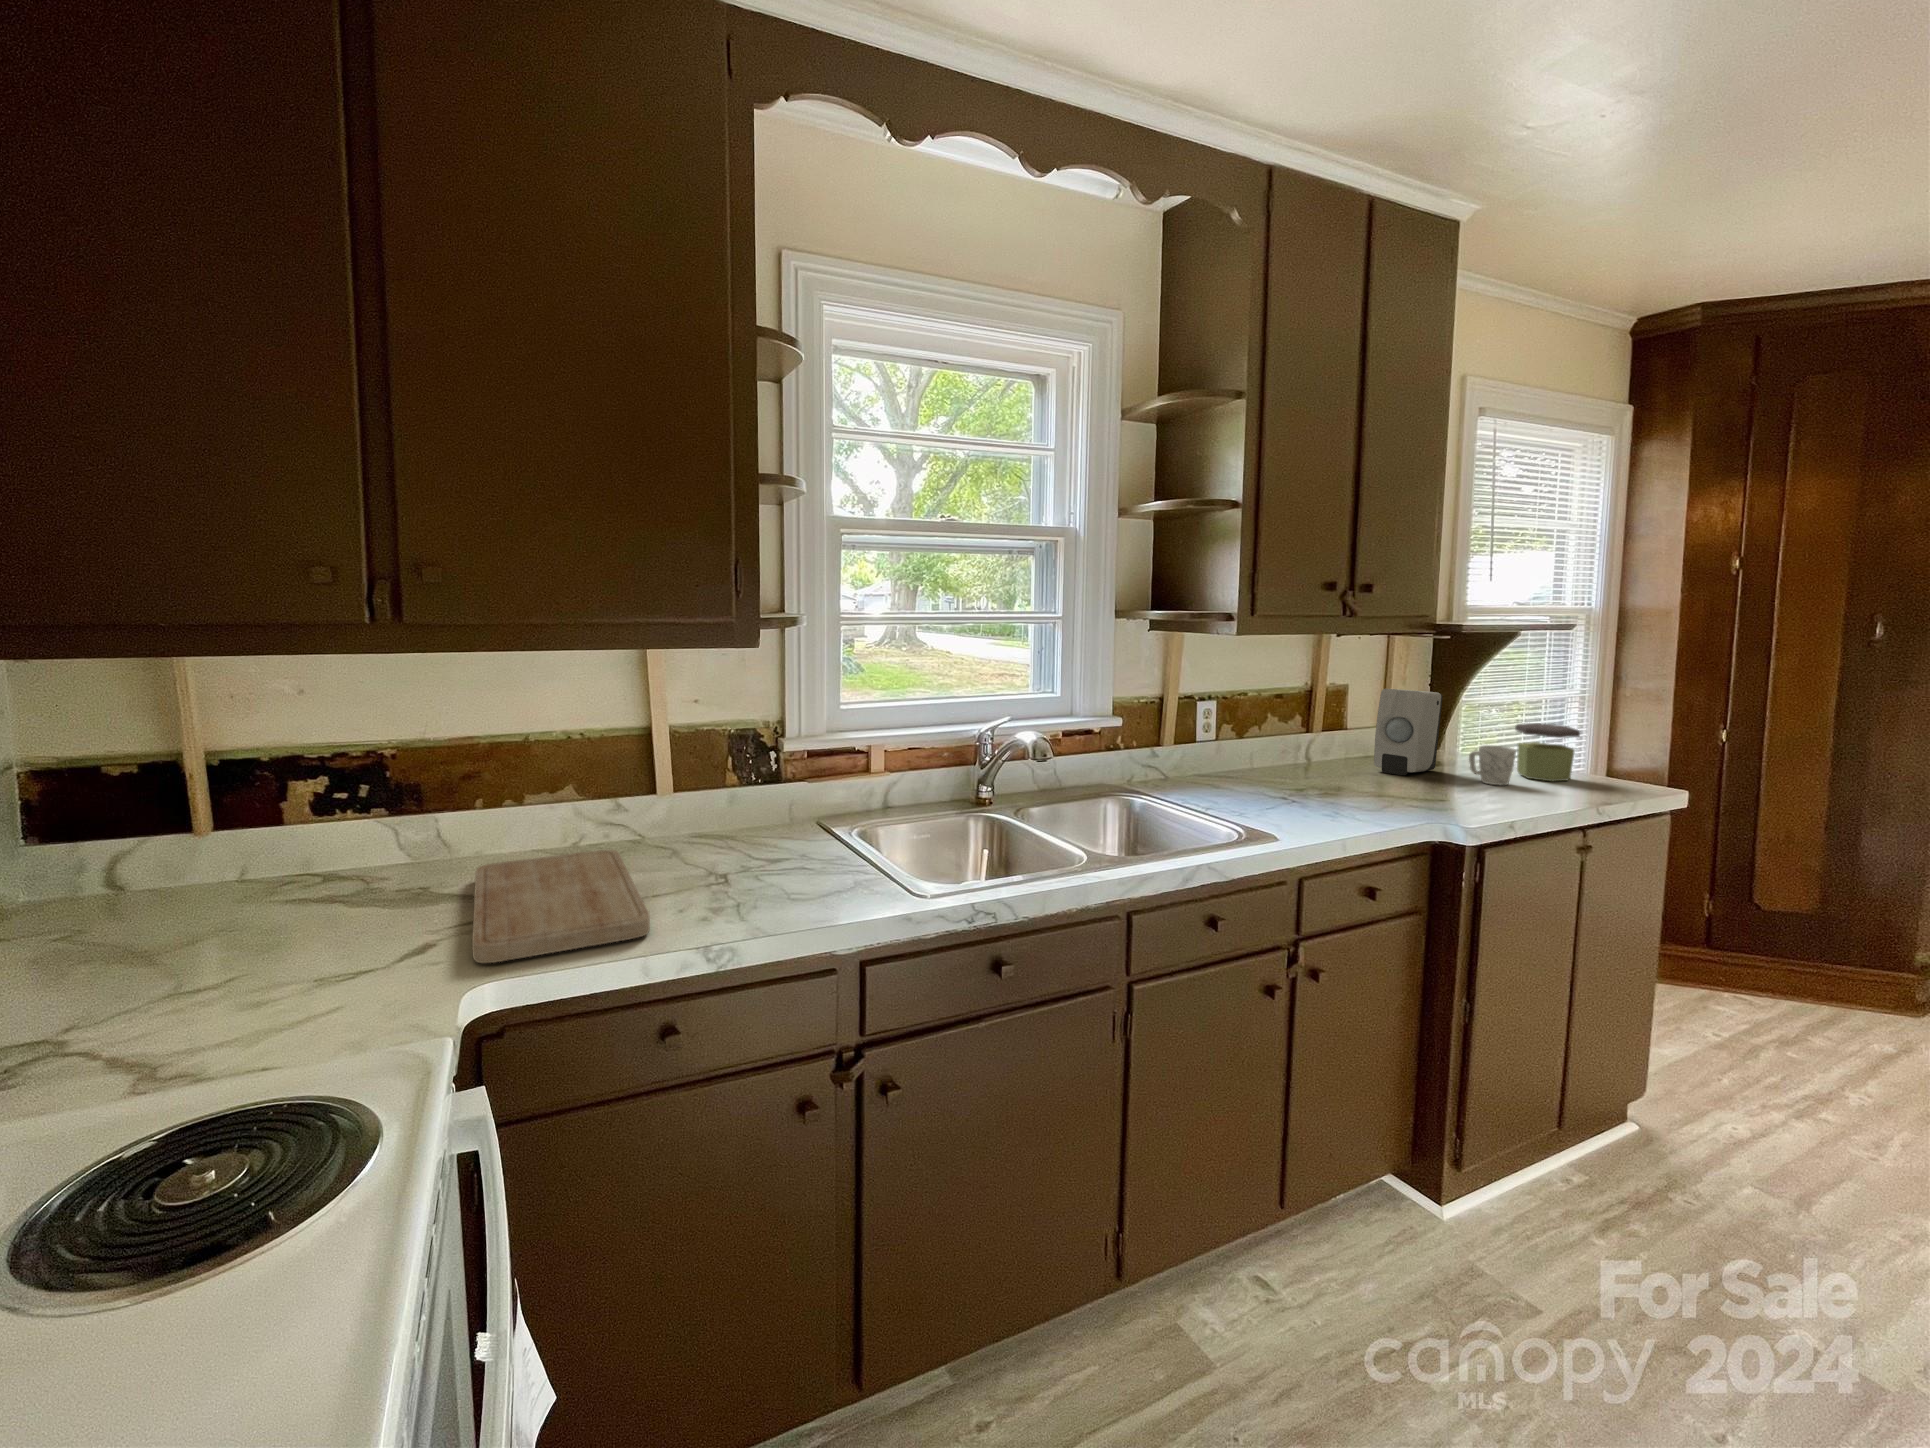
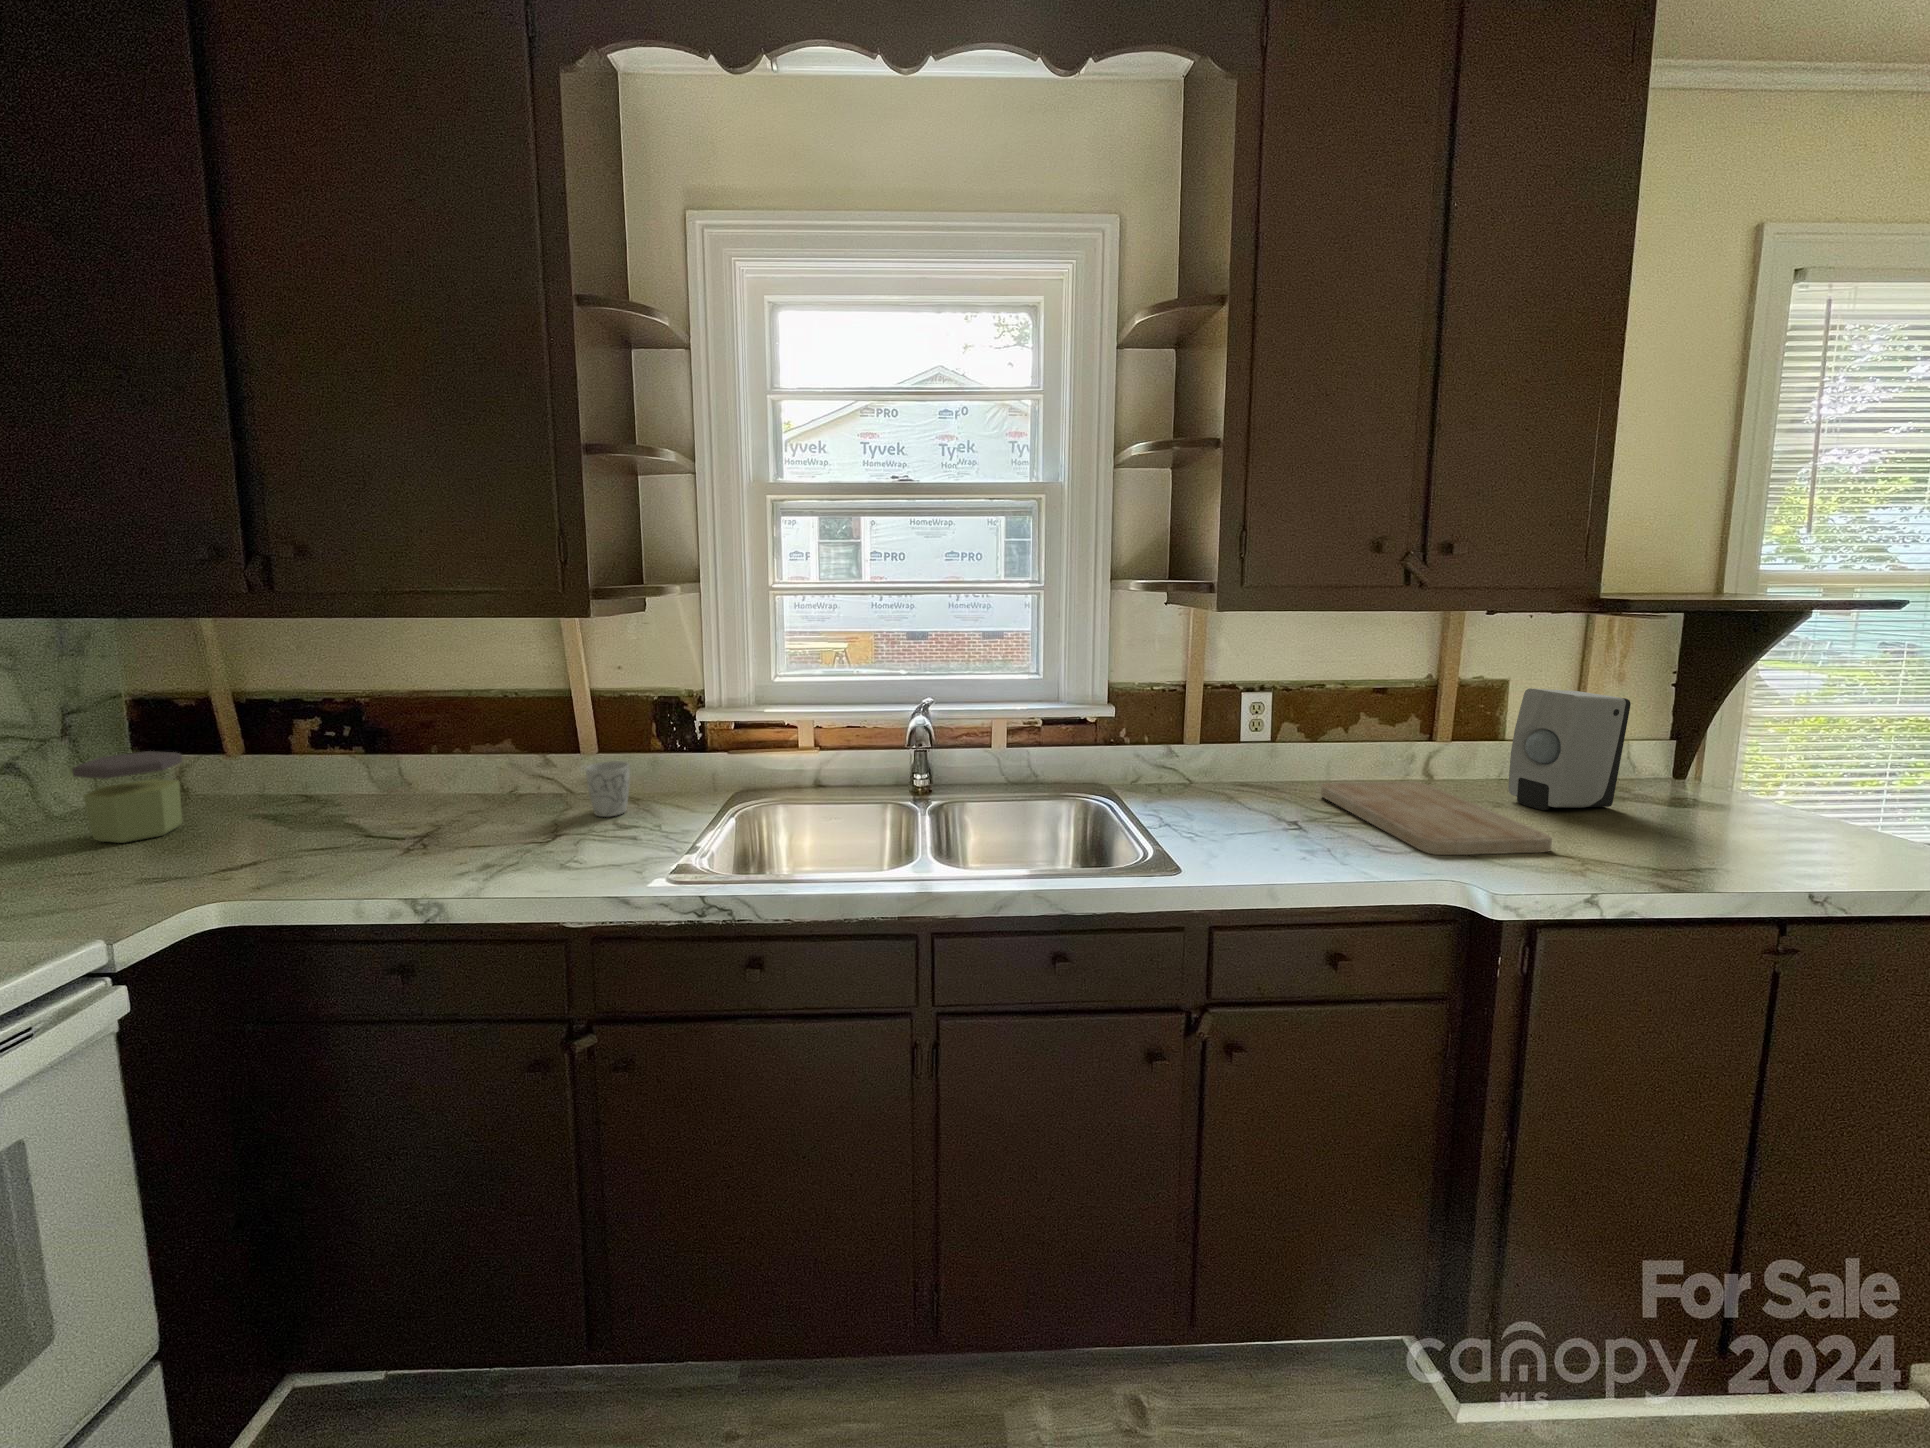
jar: present [1515,723,1580,781] -> present [72,751,182,843]
mug: present [1469,745,1516,785] -> present [586,761,630,817]
cutting board: present [472,850,650,963] -> present [1321,782,1552,855]

